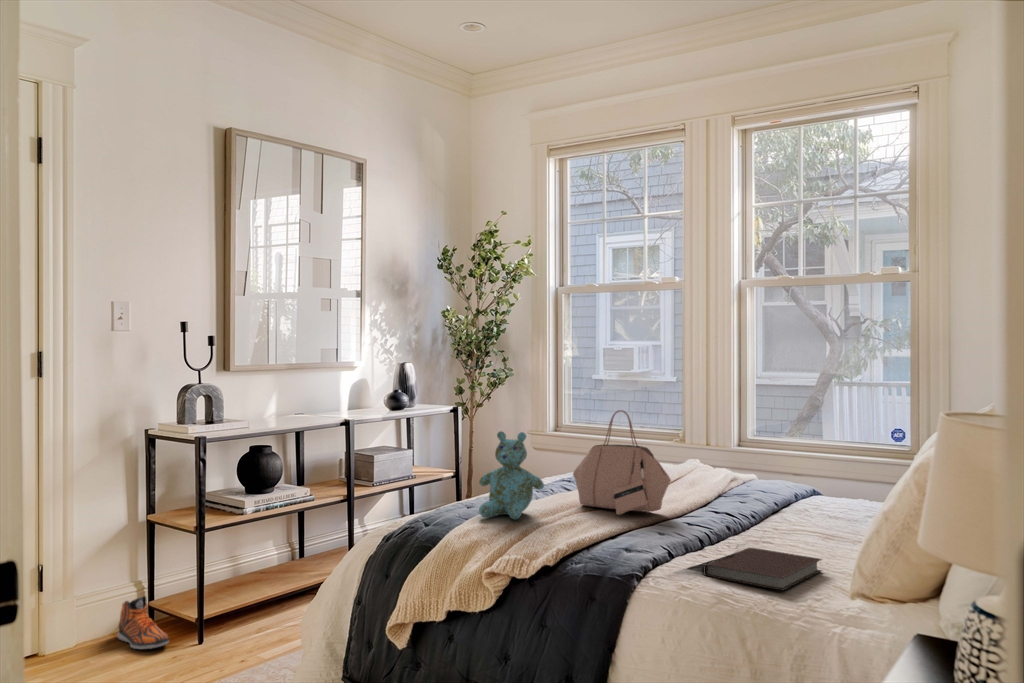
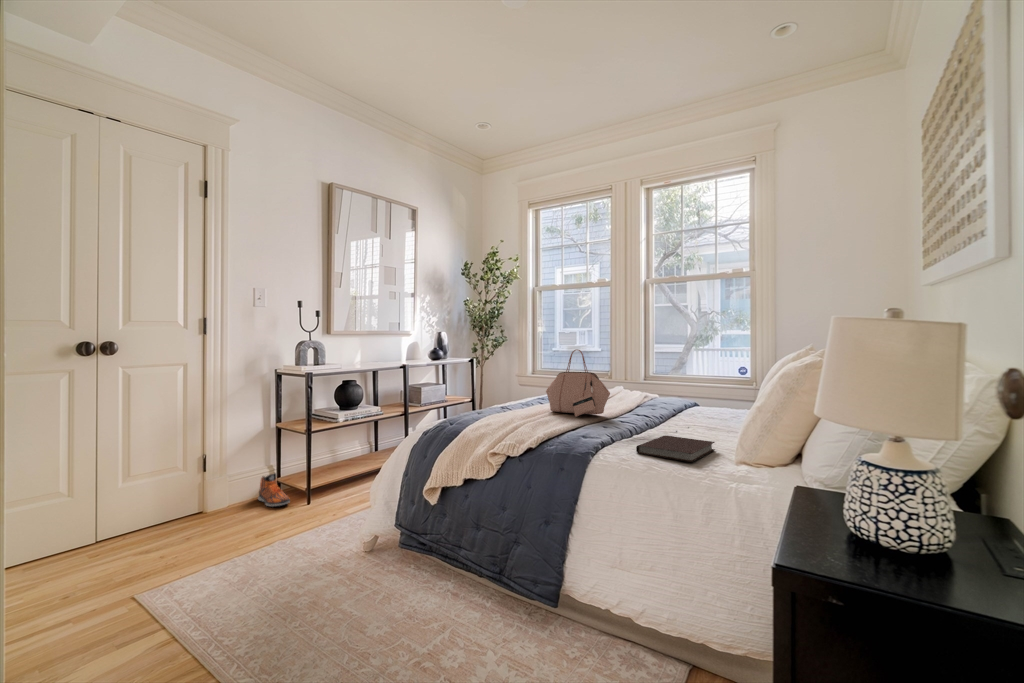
stuffed bear: present [479,431,544,519] -> none [485,363,528,419]

